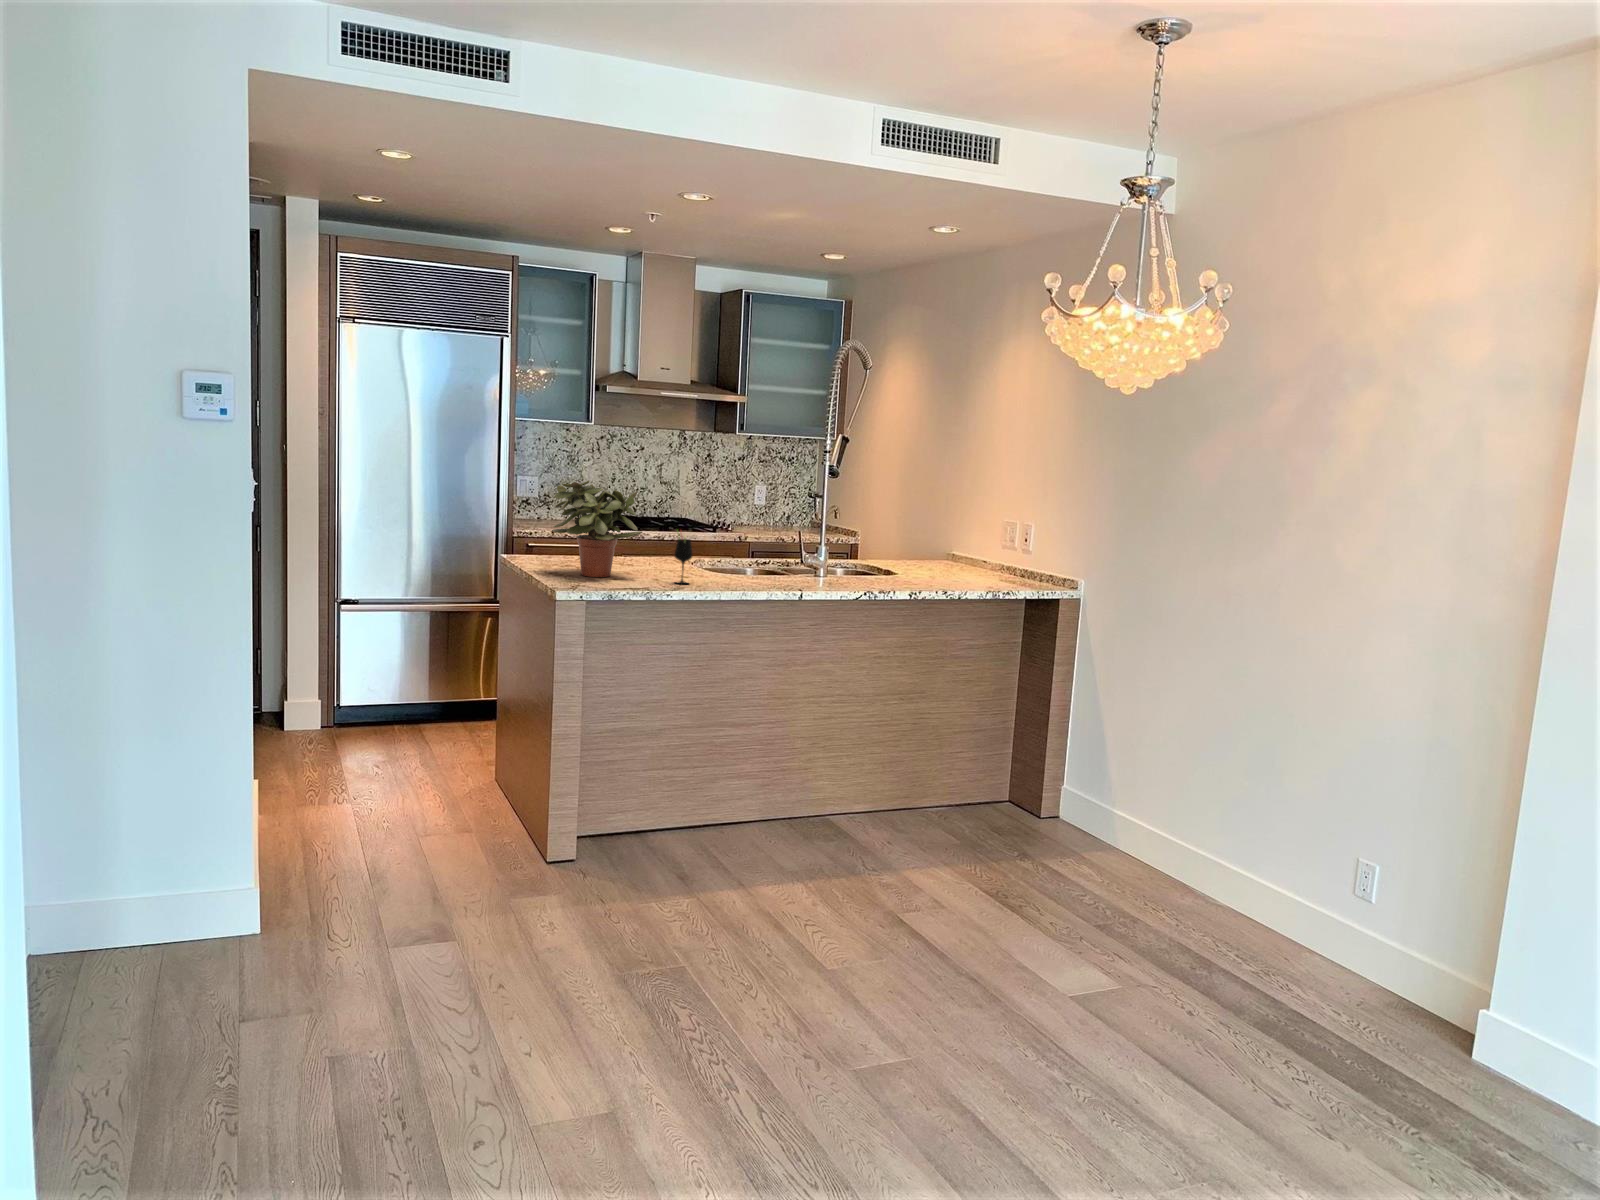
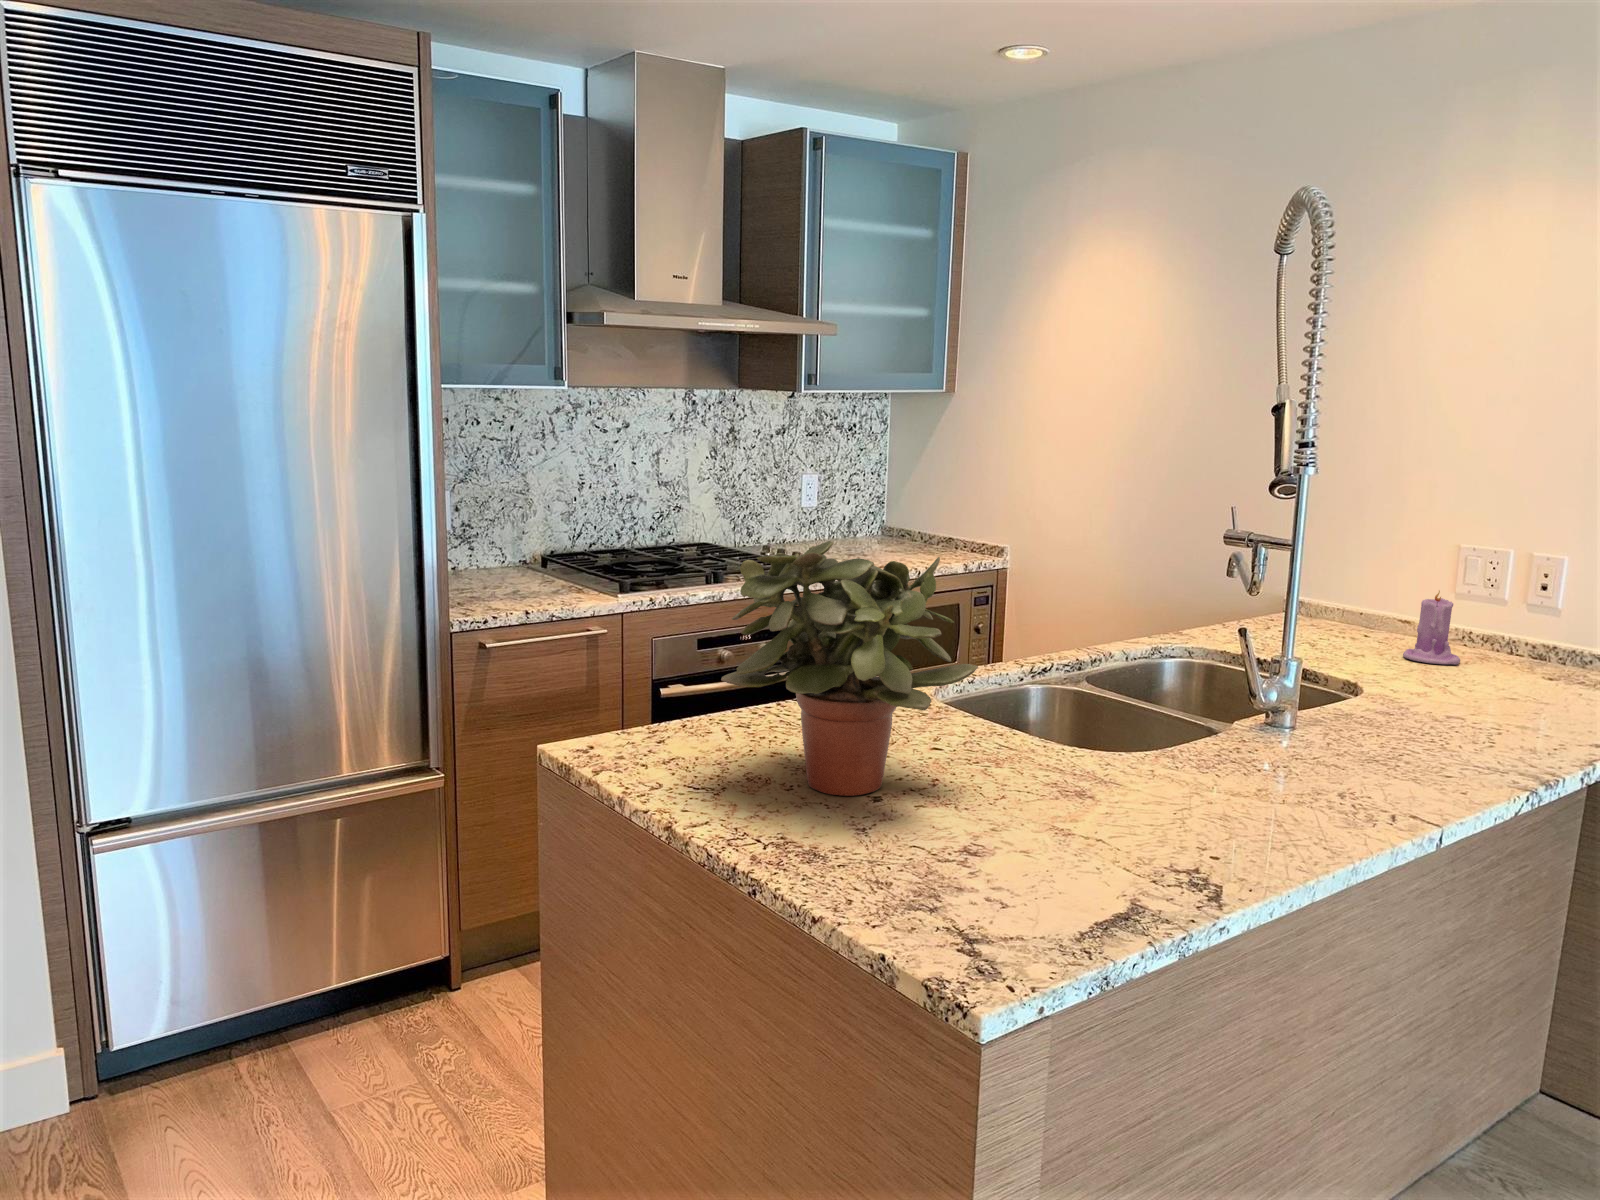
wine glass: present [675,538,693,584] -> none [1054,652,1103,790]
candle: none [952,545,978,583] -> present [1403,591,1460,665]

